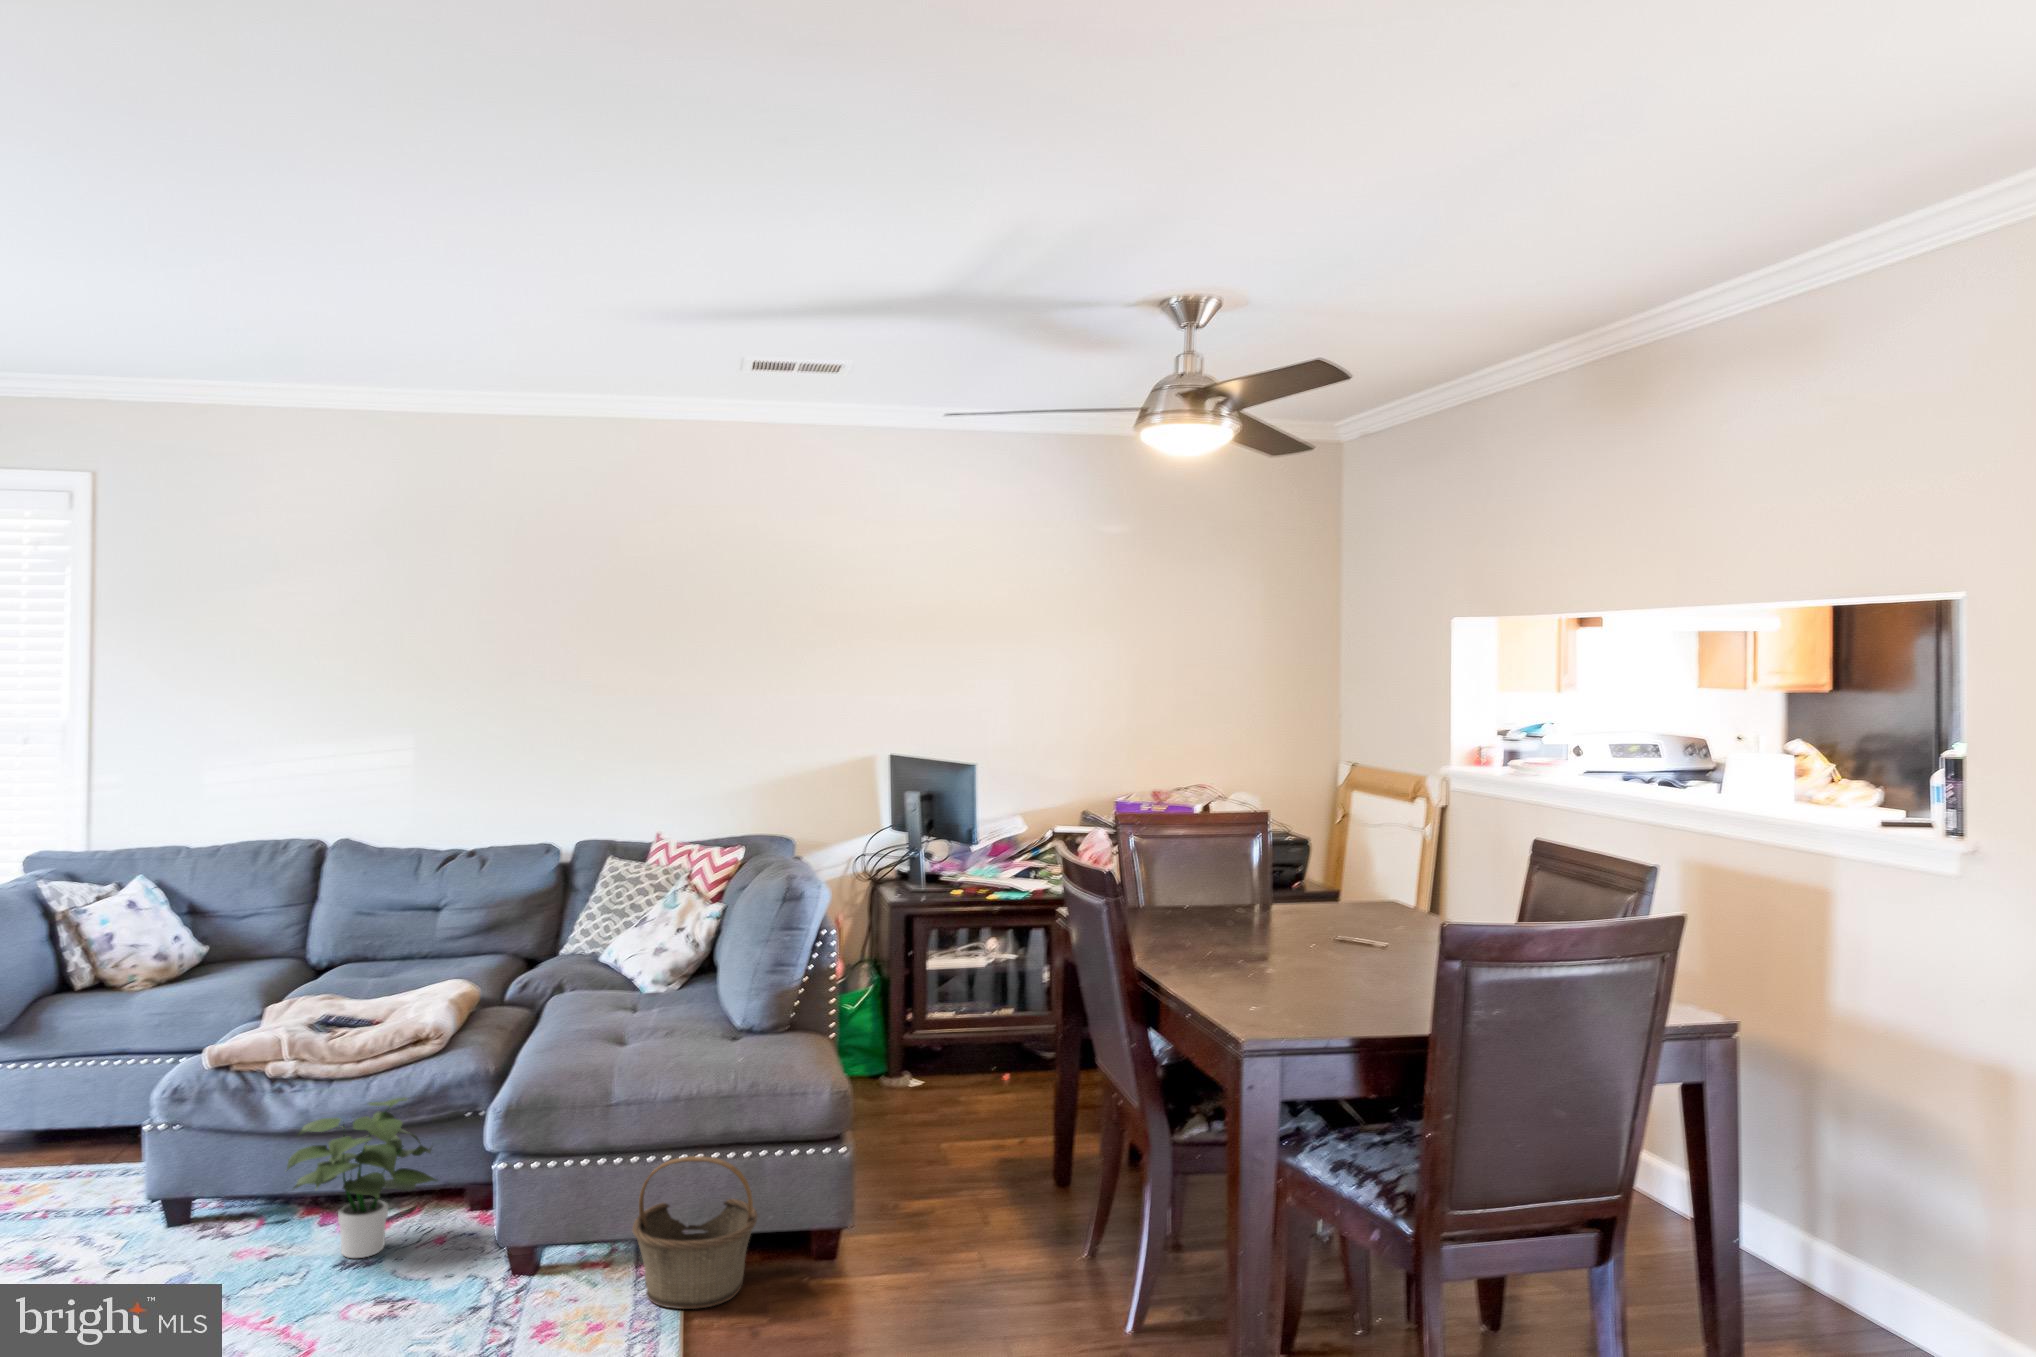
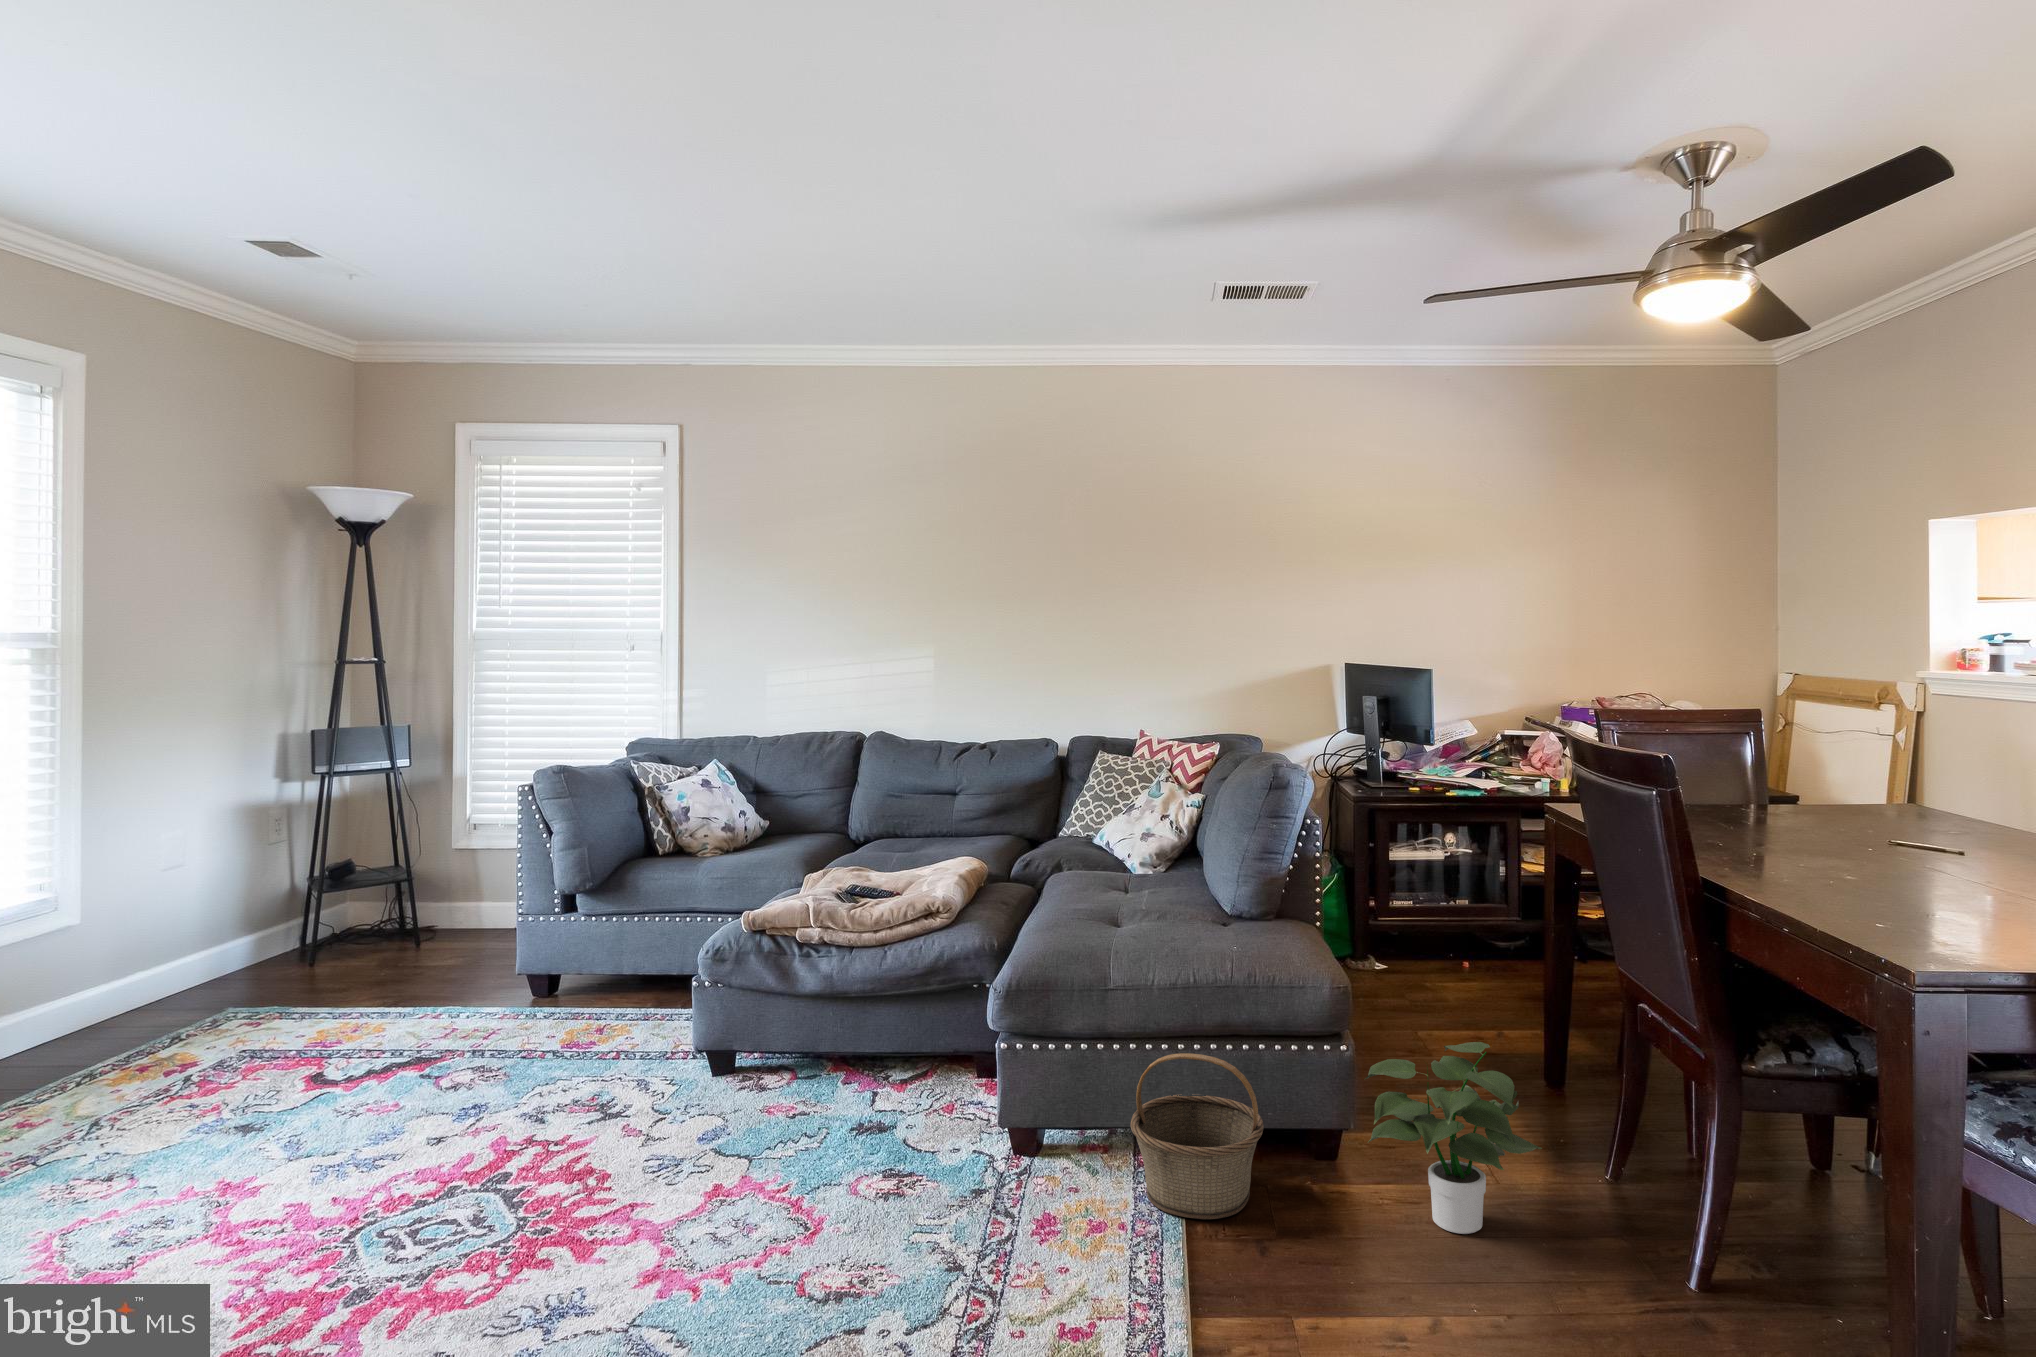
potted plant: present [287,1098,437,1258] -> present [1365,1042,1542,1234]

